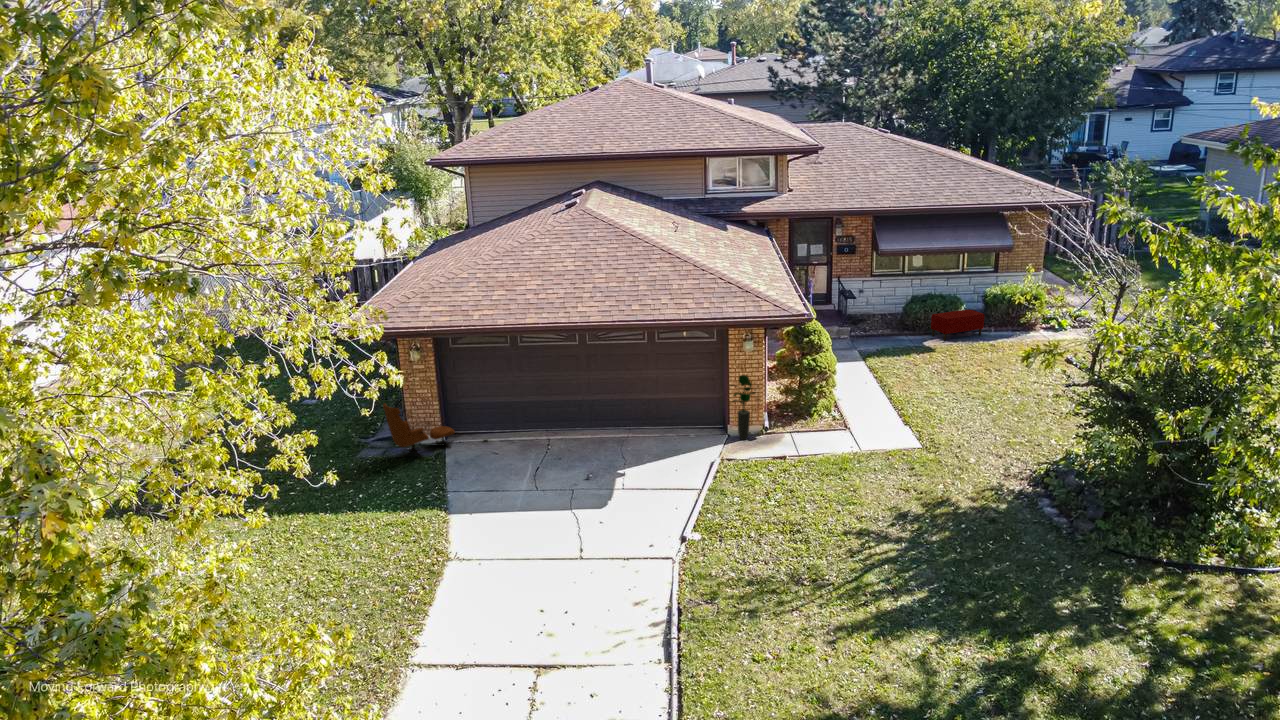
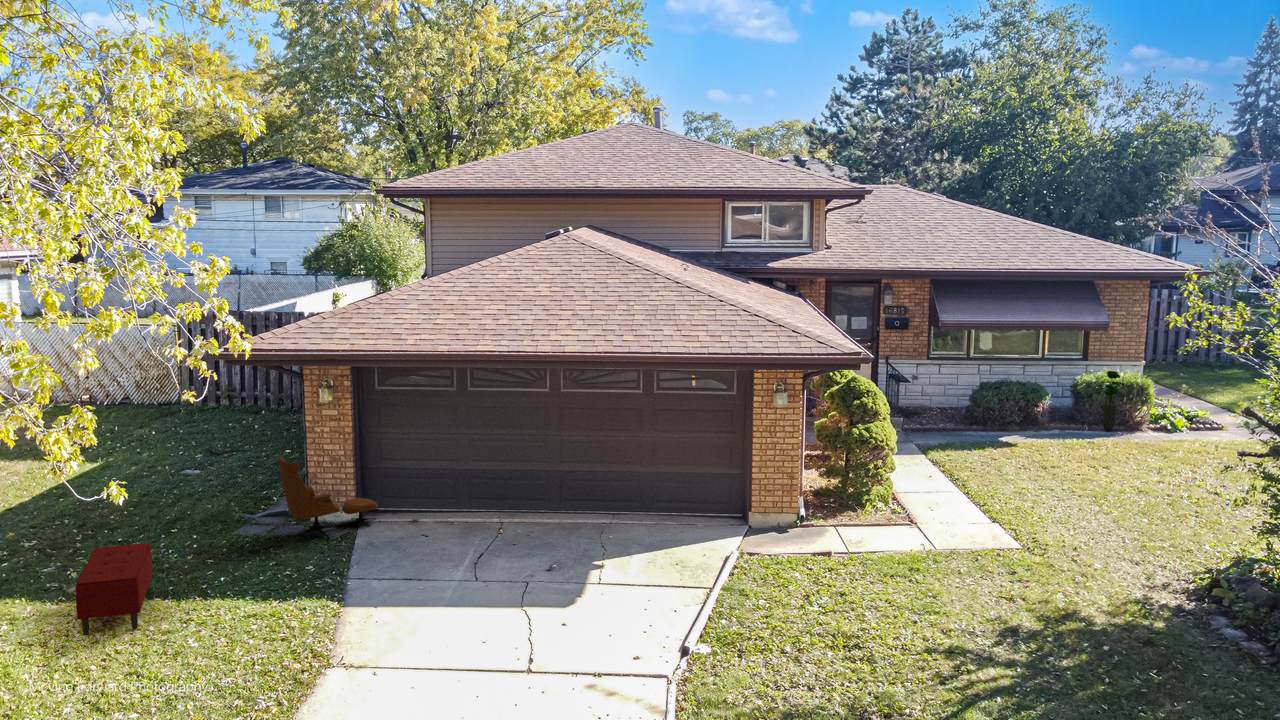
bench: present [931,309,984,340] -> present [76,543,153,635]
potted plant: present [731,375,756,440] -> present [1099,371,1124,431]

